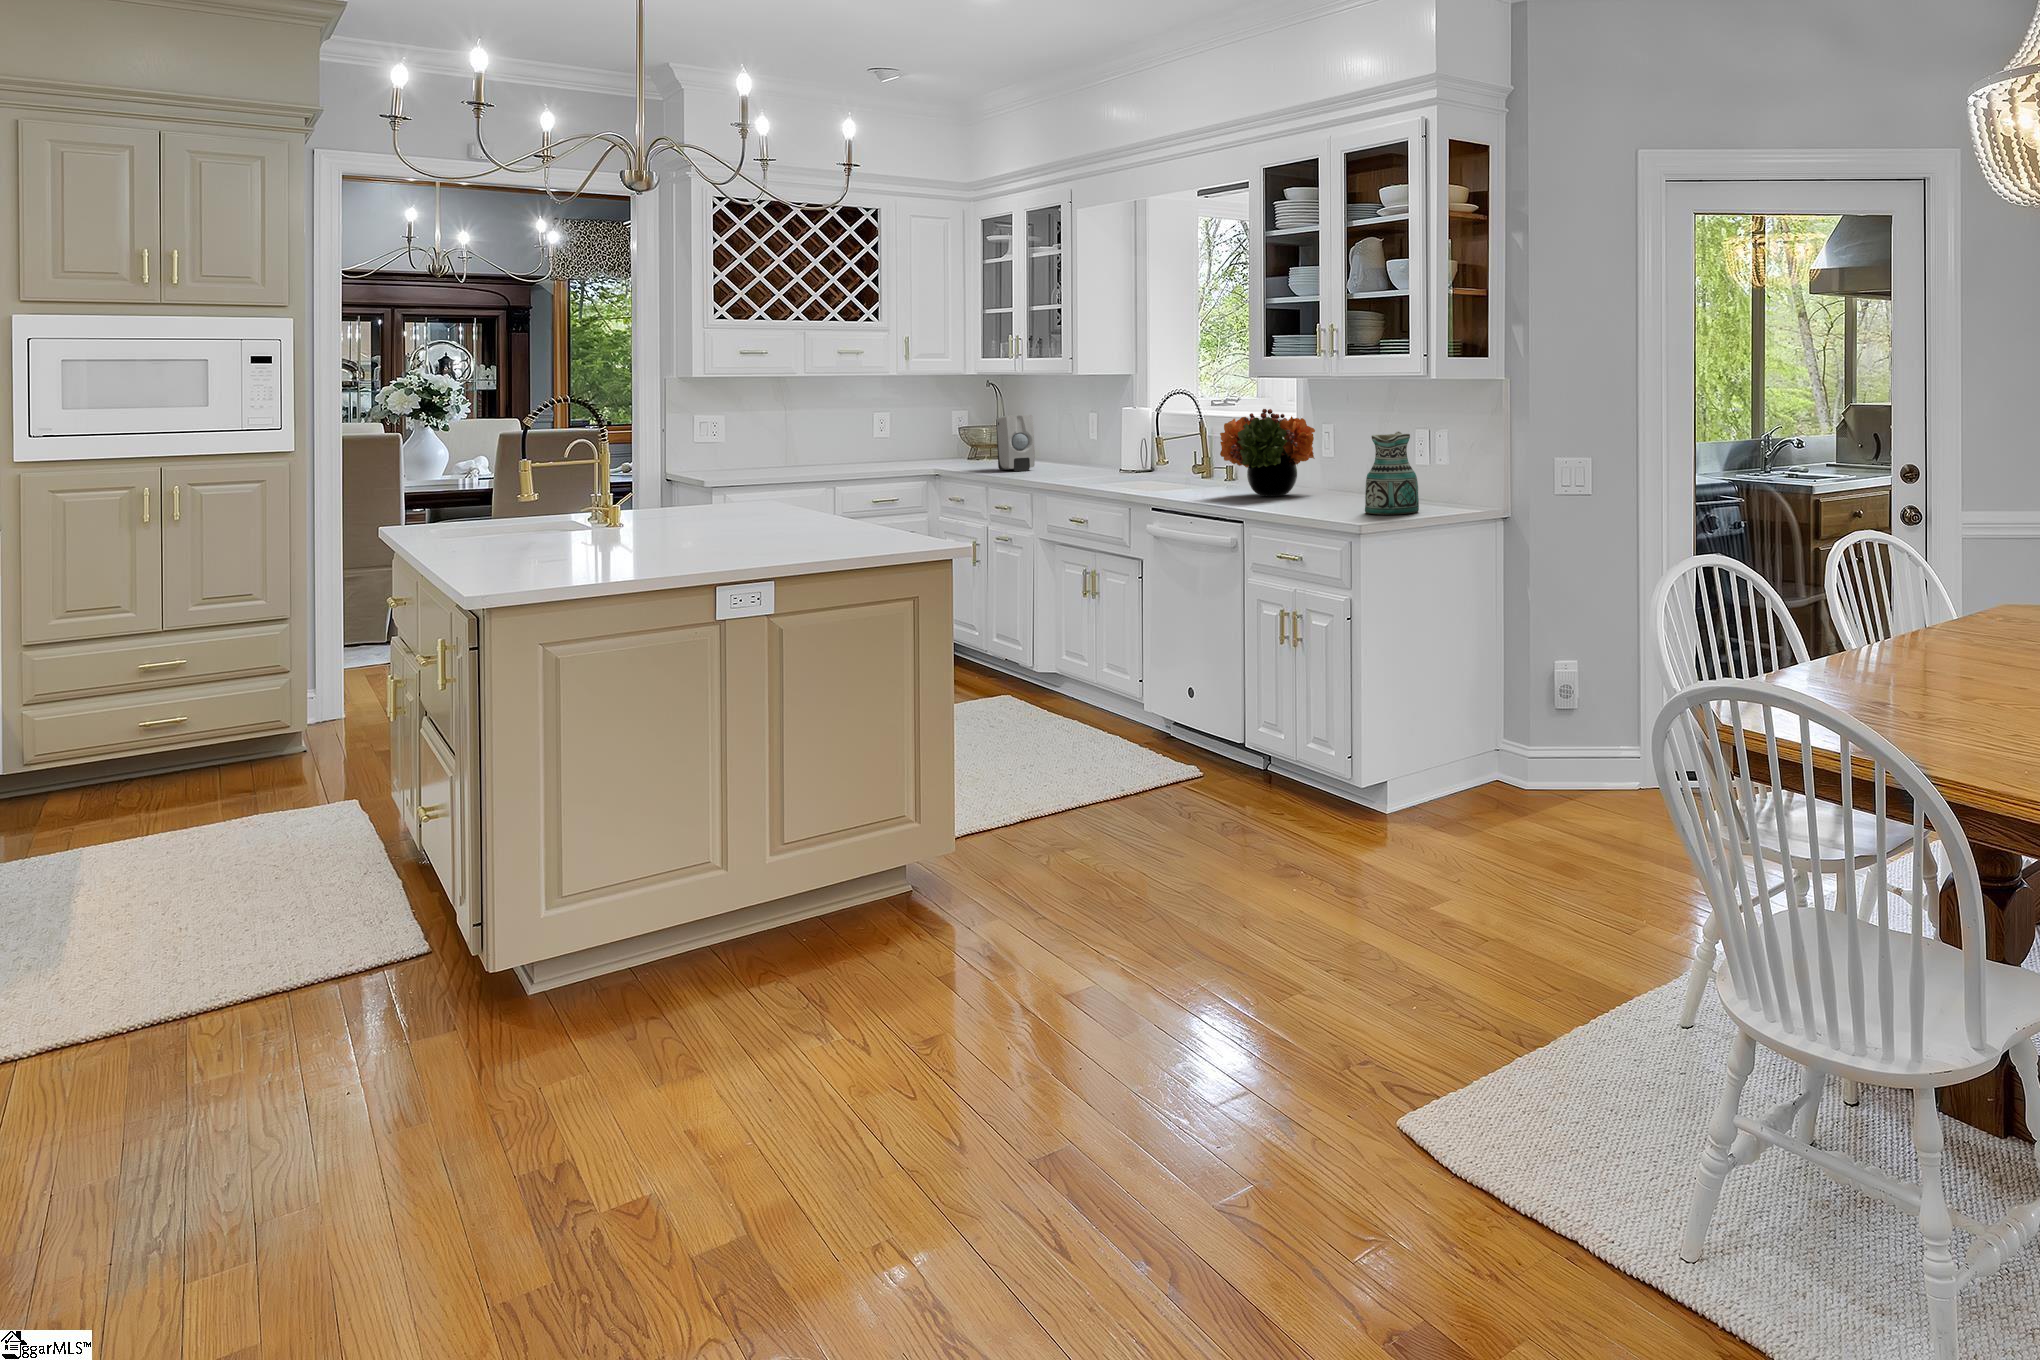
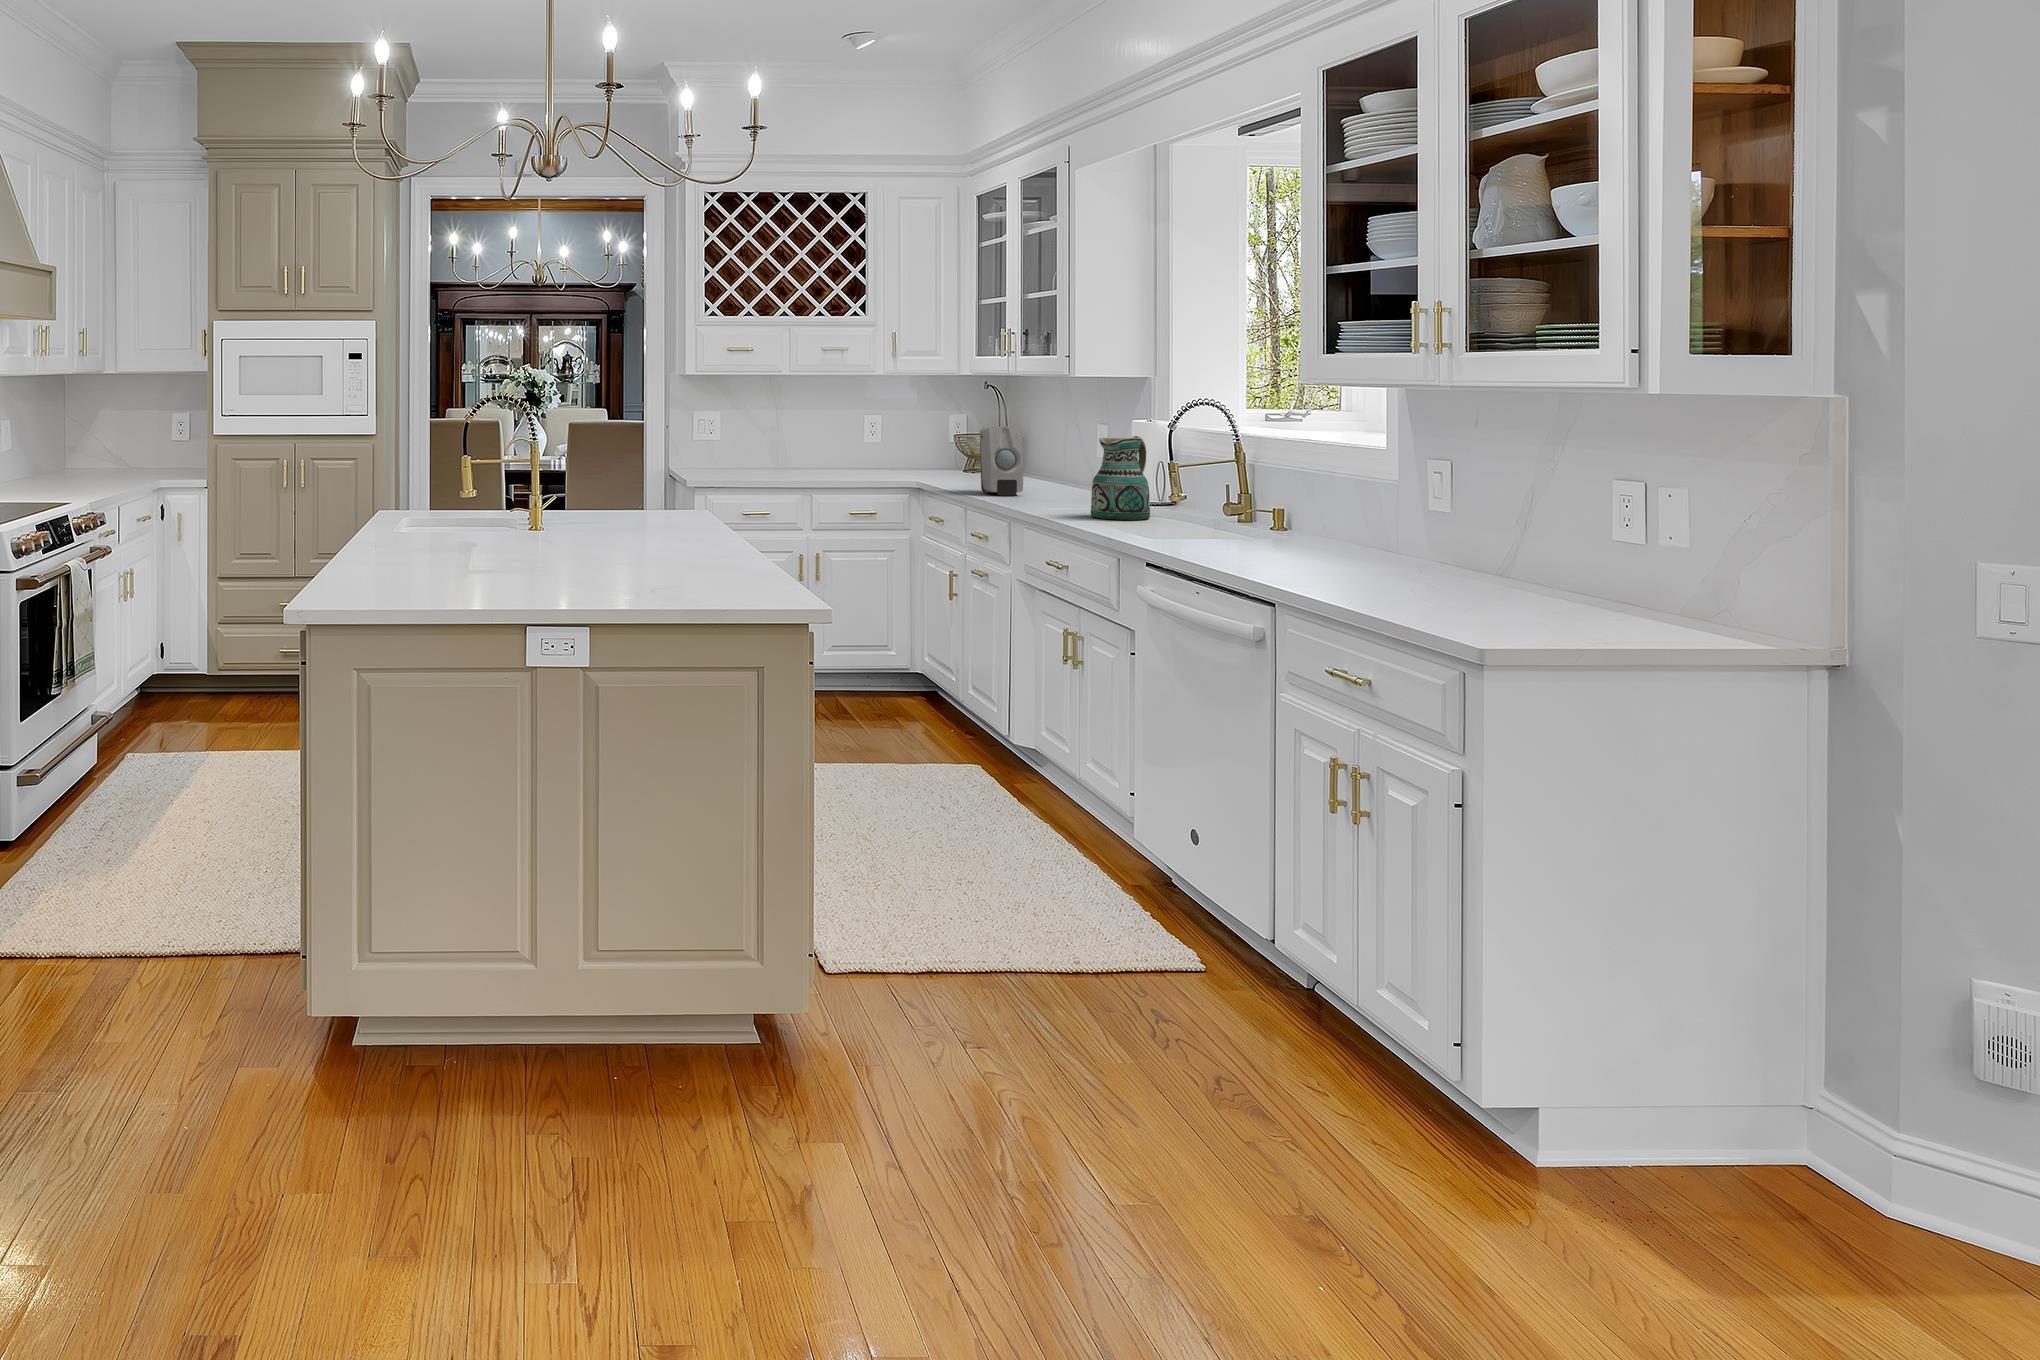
flower arrangement: present [1220,409,1315,496] -> none [1245,434,1415,569]
ceramic pitcher: present [1365,432,1419,515] -> present [1091,436,1150,520]

